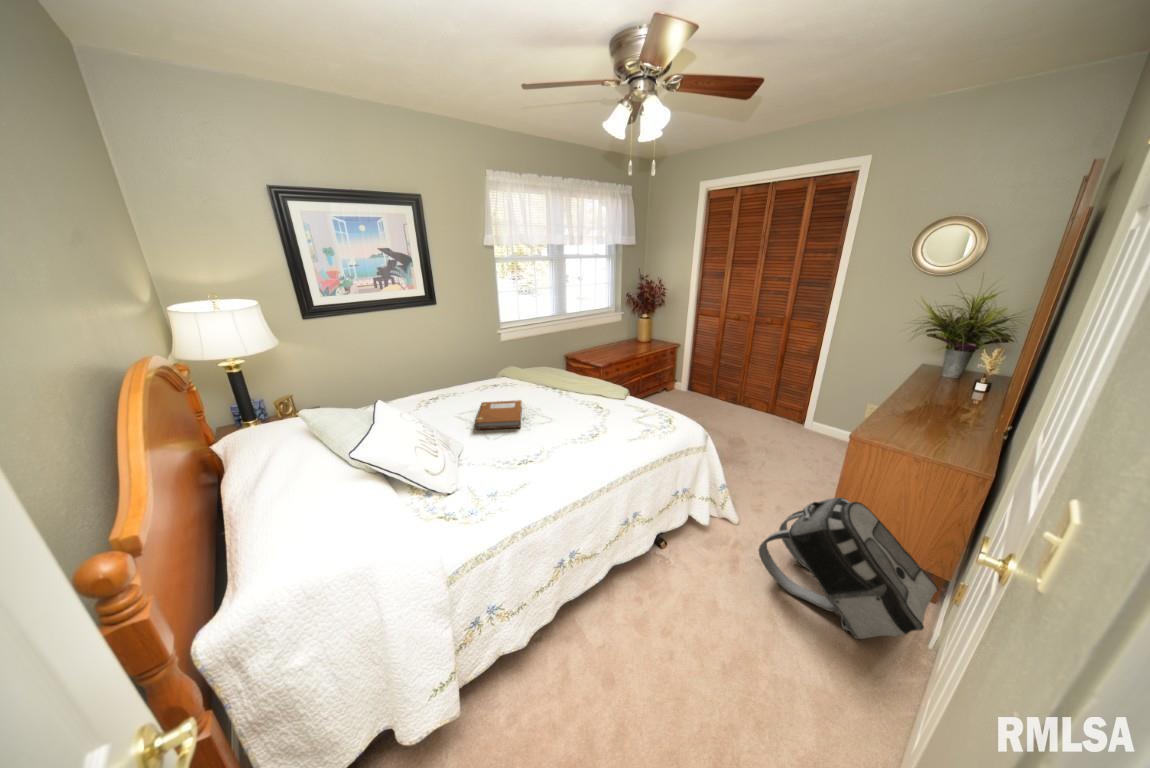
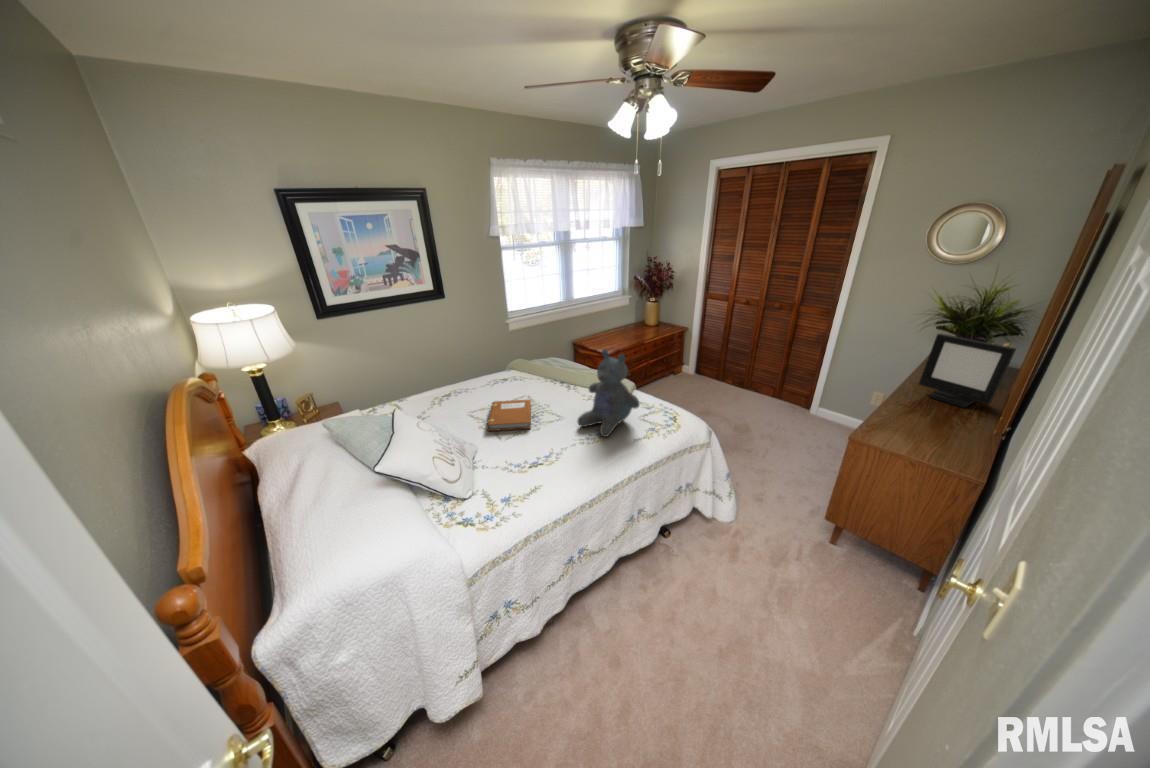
picture frame: none [914,336,1011,410] -> present [919,334,1016,408]
stuffed bear: none [570,346,634,435] -> present [578,350,640,437]
backpack: present [759,497,938,639] -> none [757,495,925,627]

